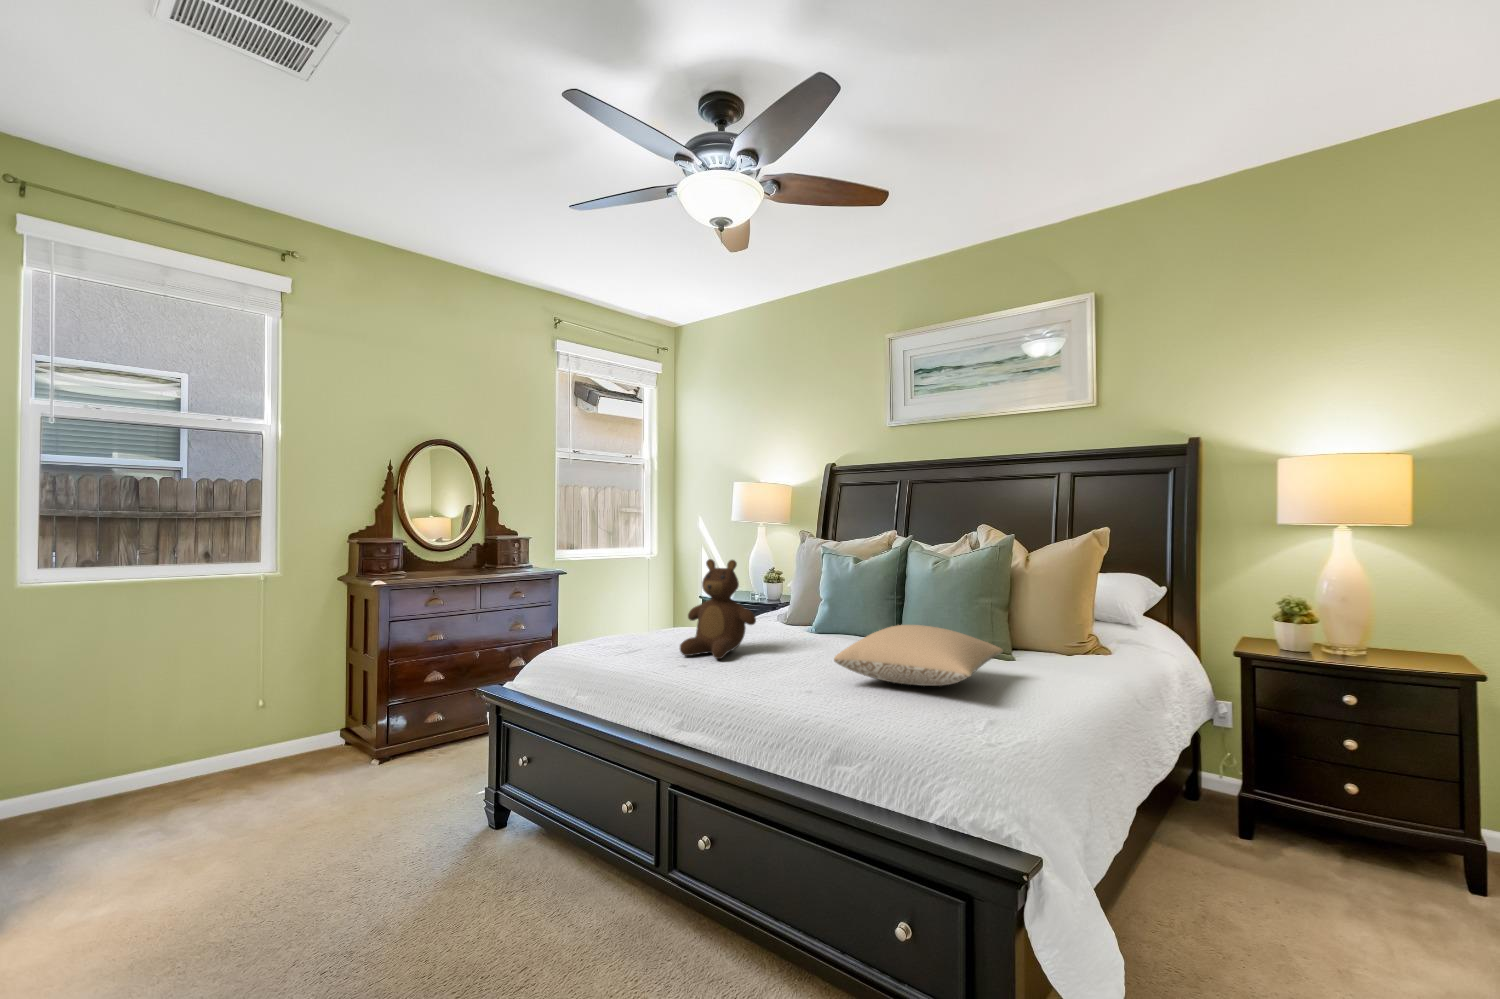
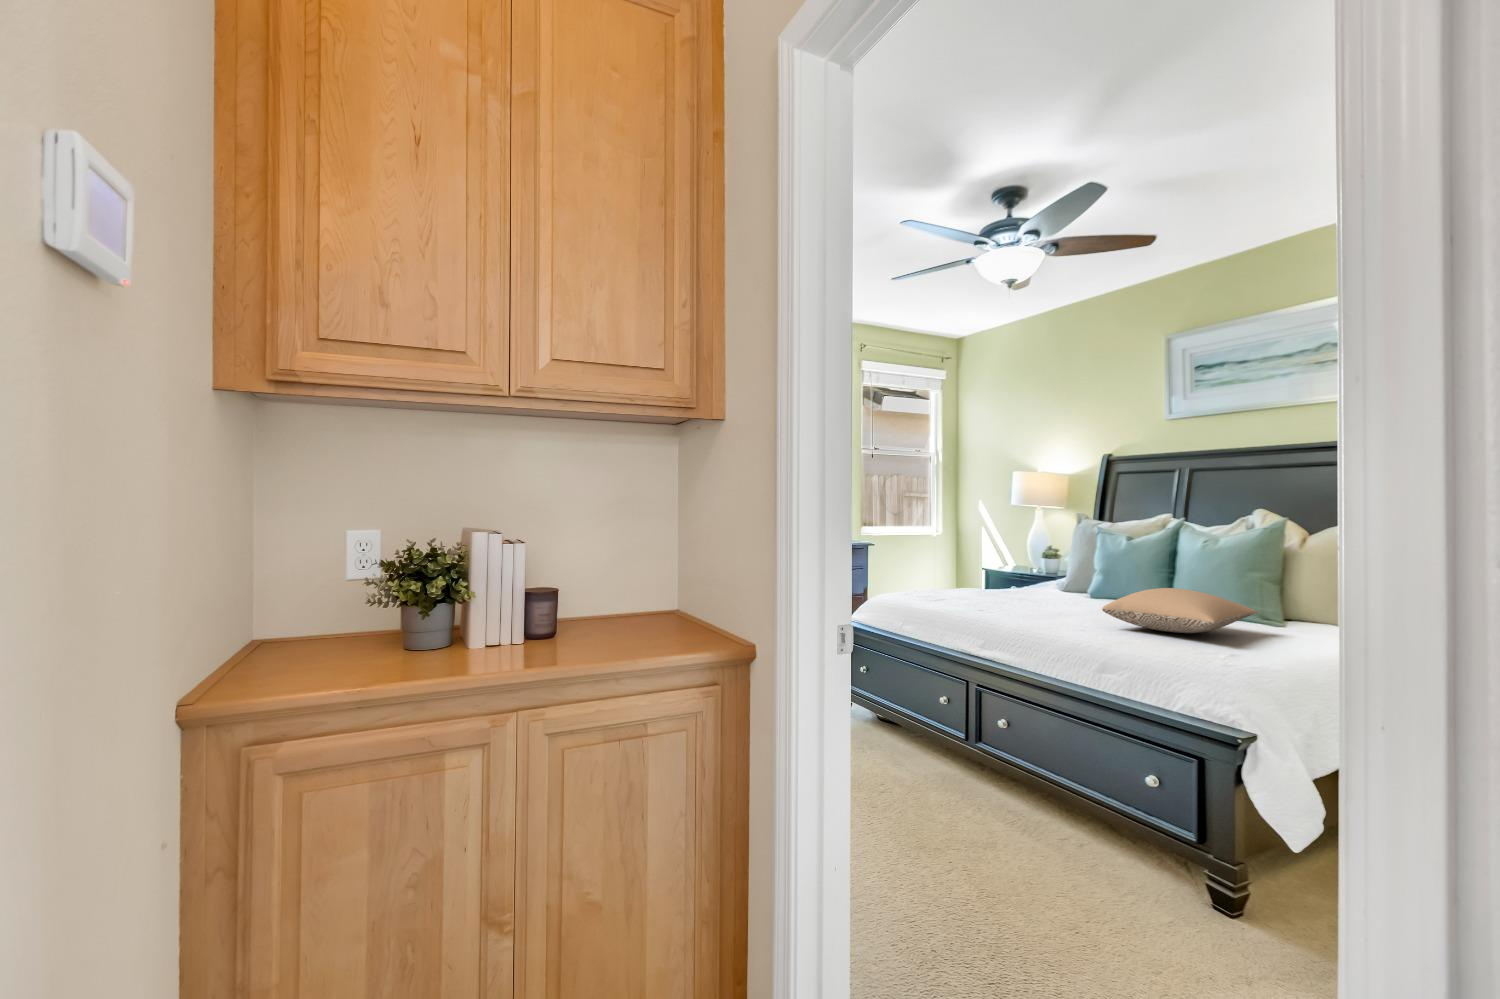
teddy bear: present [680,559,756,659] -> none [977,535,1038,609]

